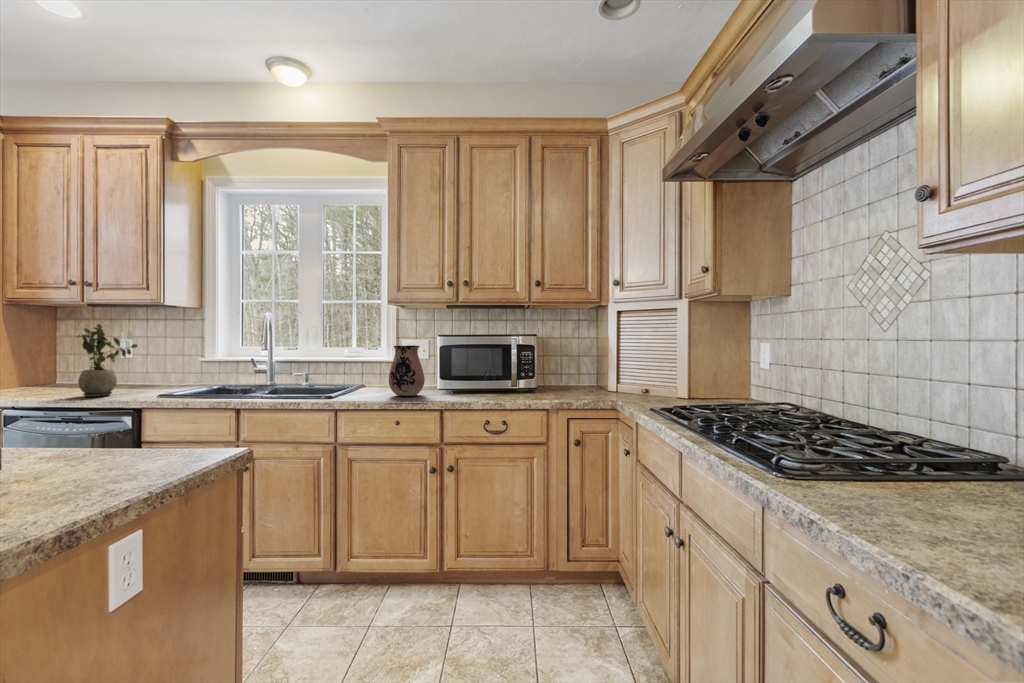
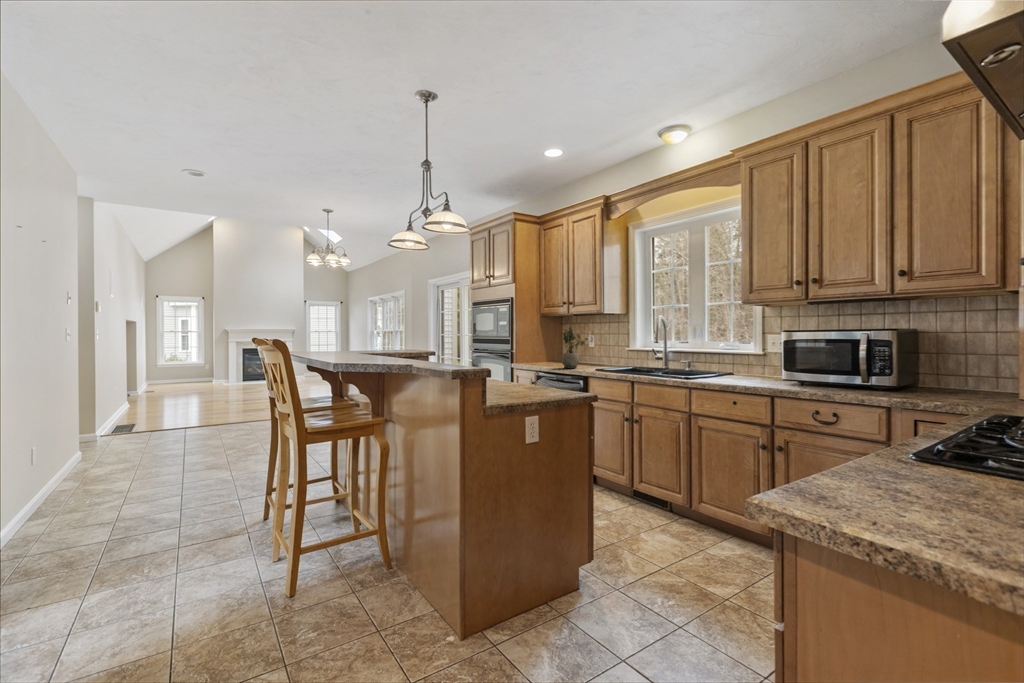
ceramic pitcher: present [389,345,425,396] -> none [736,340,769,383]

